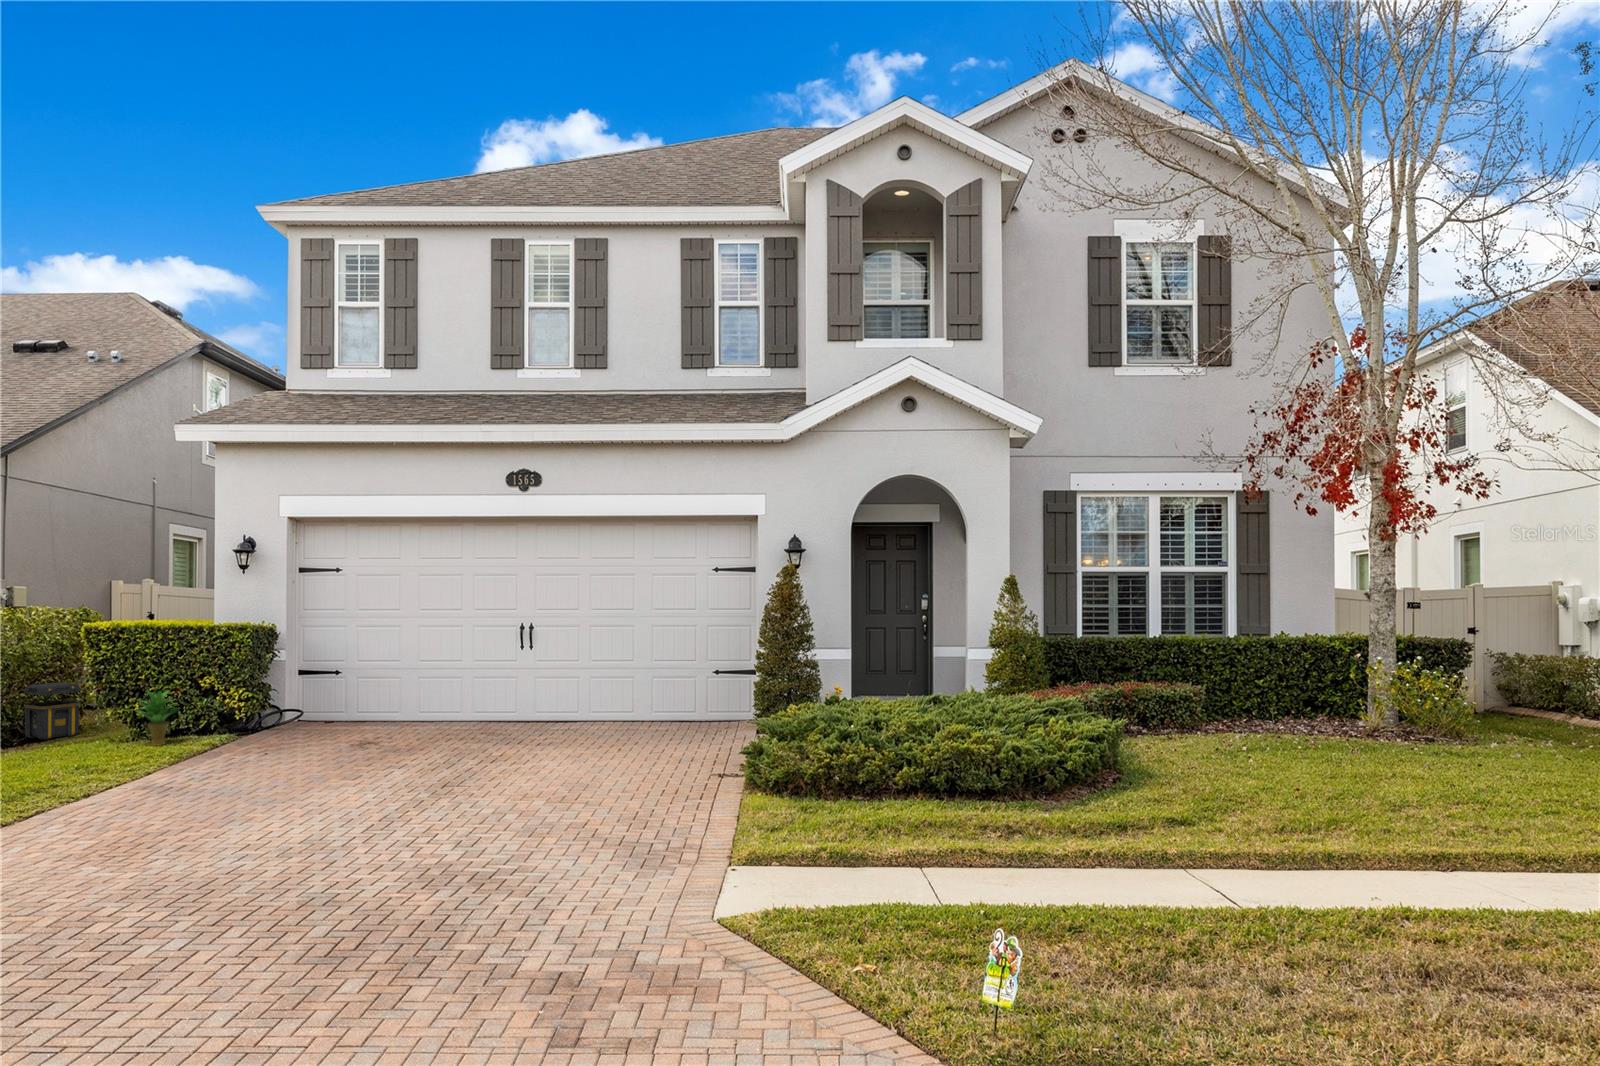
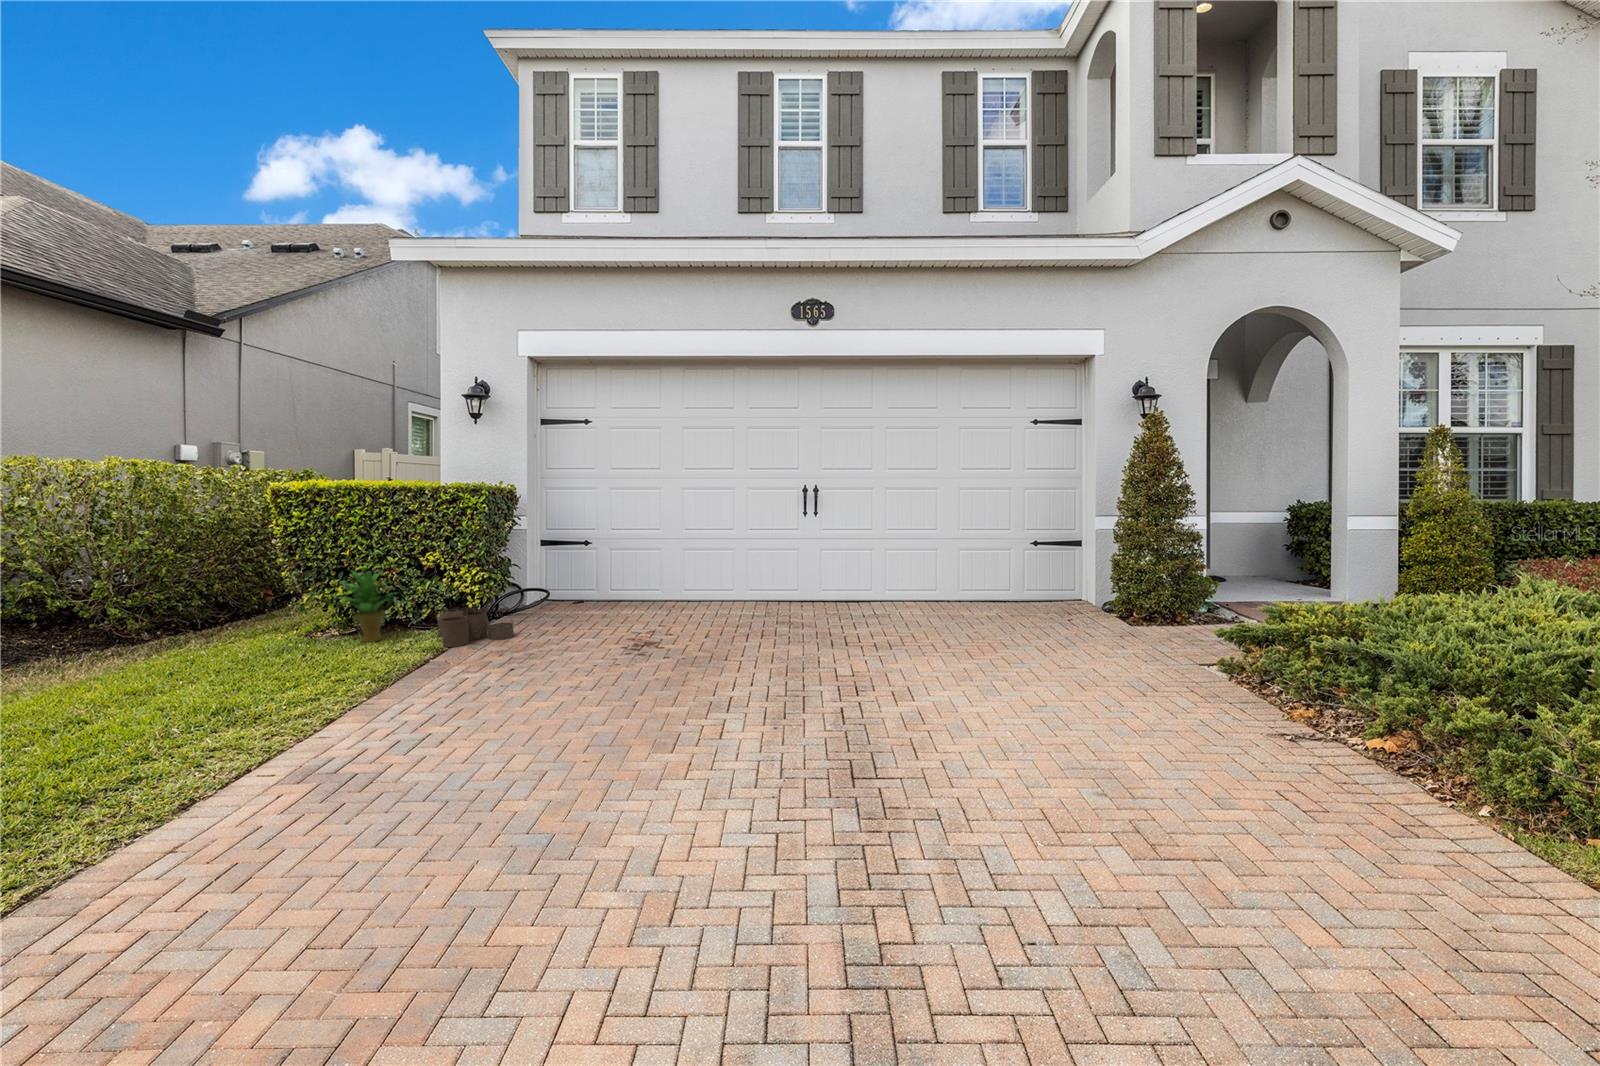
toolbox: present [24,682,80,740] -> none [213,557,286,628]
woven basket: none [209,719,270,747] -> present [438,607,514,647]

